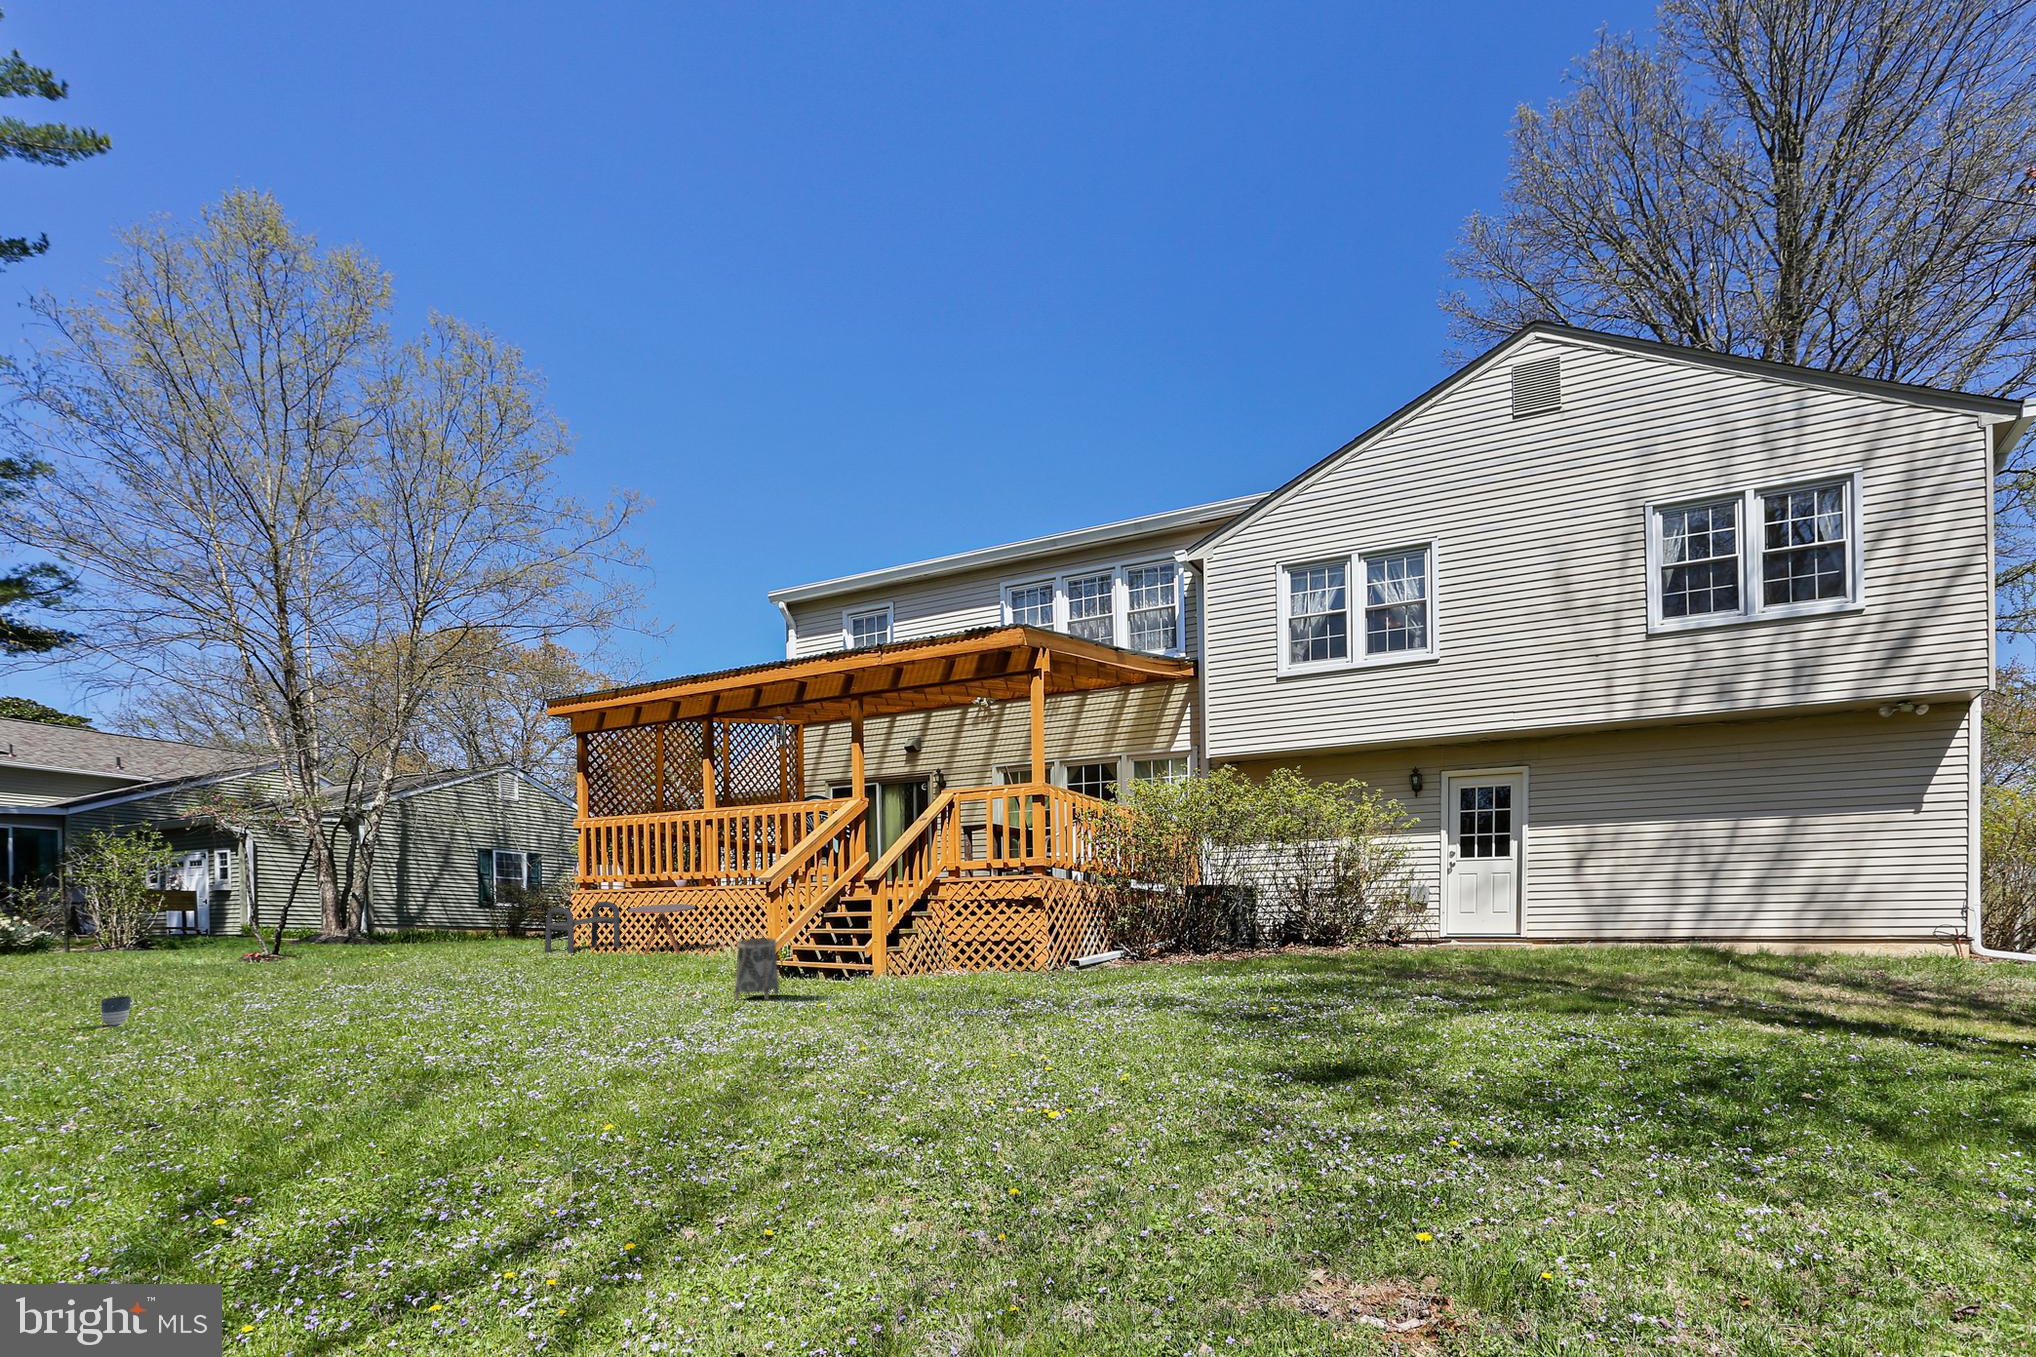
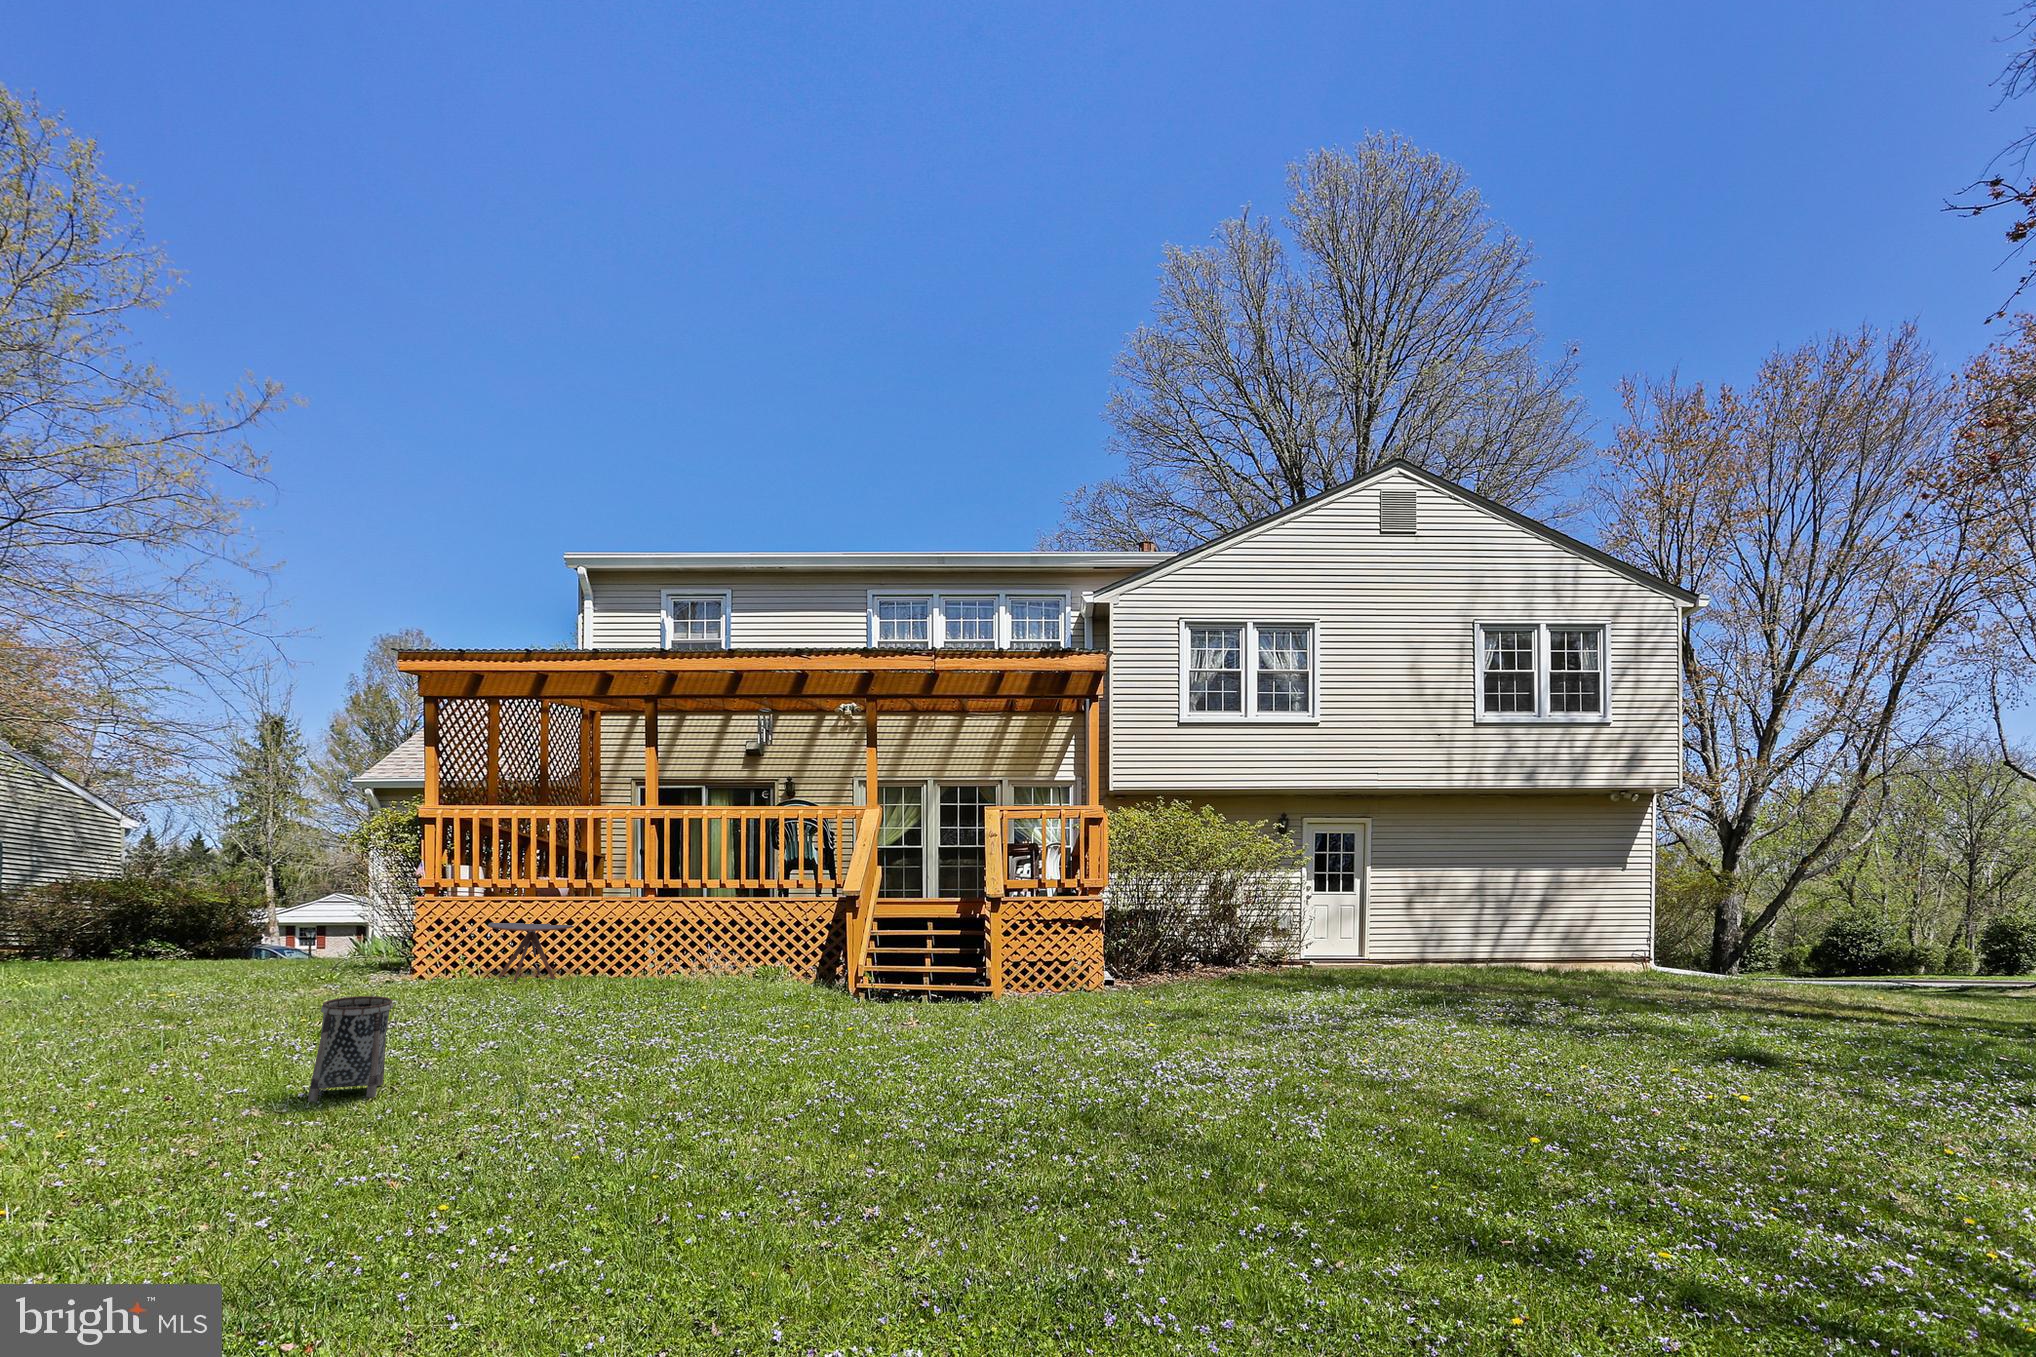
bench: present [545,902,620,953] -> none [334,915,433,986]
basket: present [734,938,779,1000] -> present [308,996,393,1102]
planter: present [101,996,131,1025] -> none [66,1085,124,1139]

